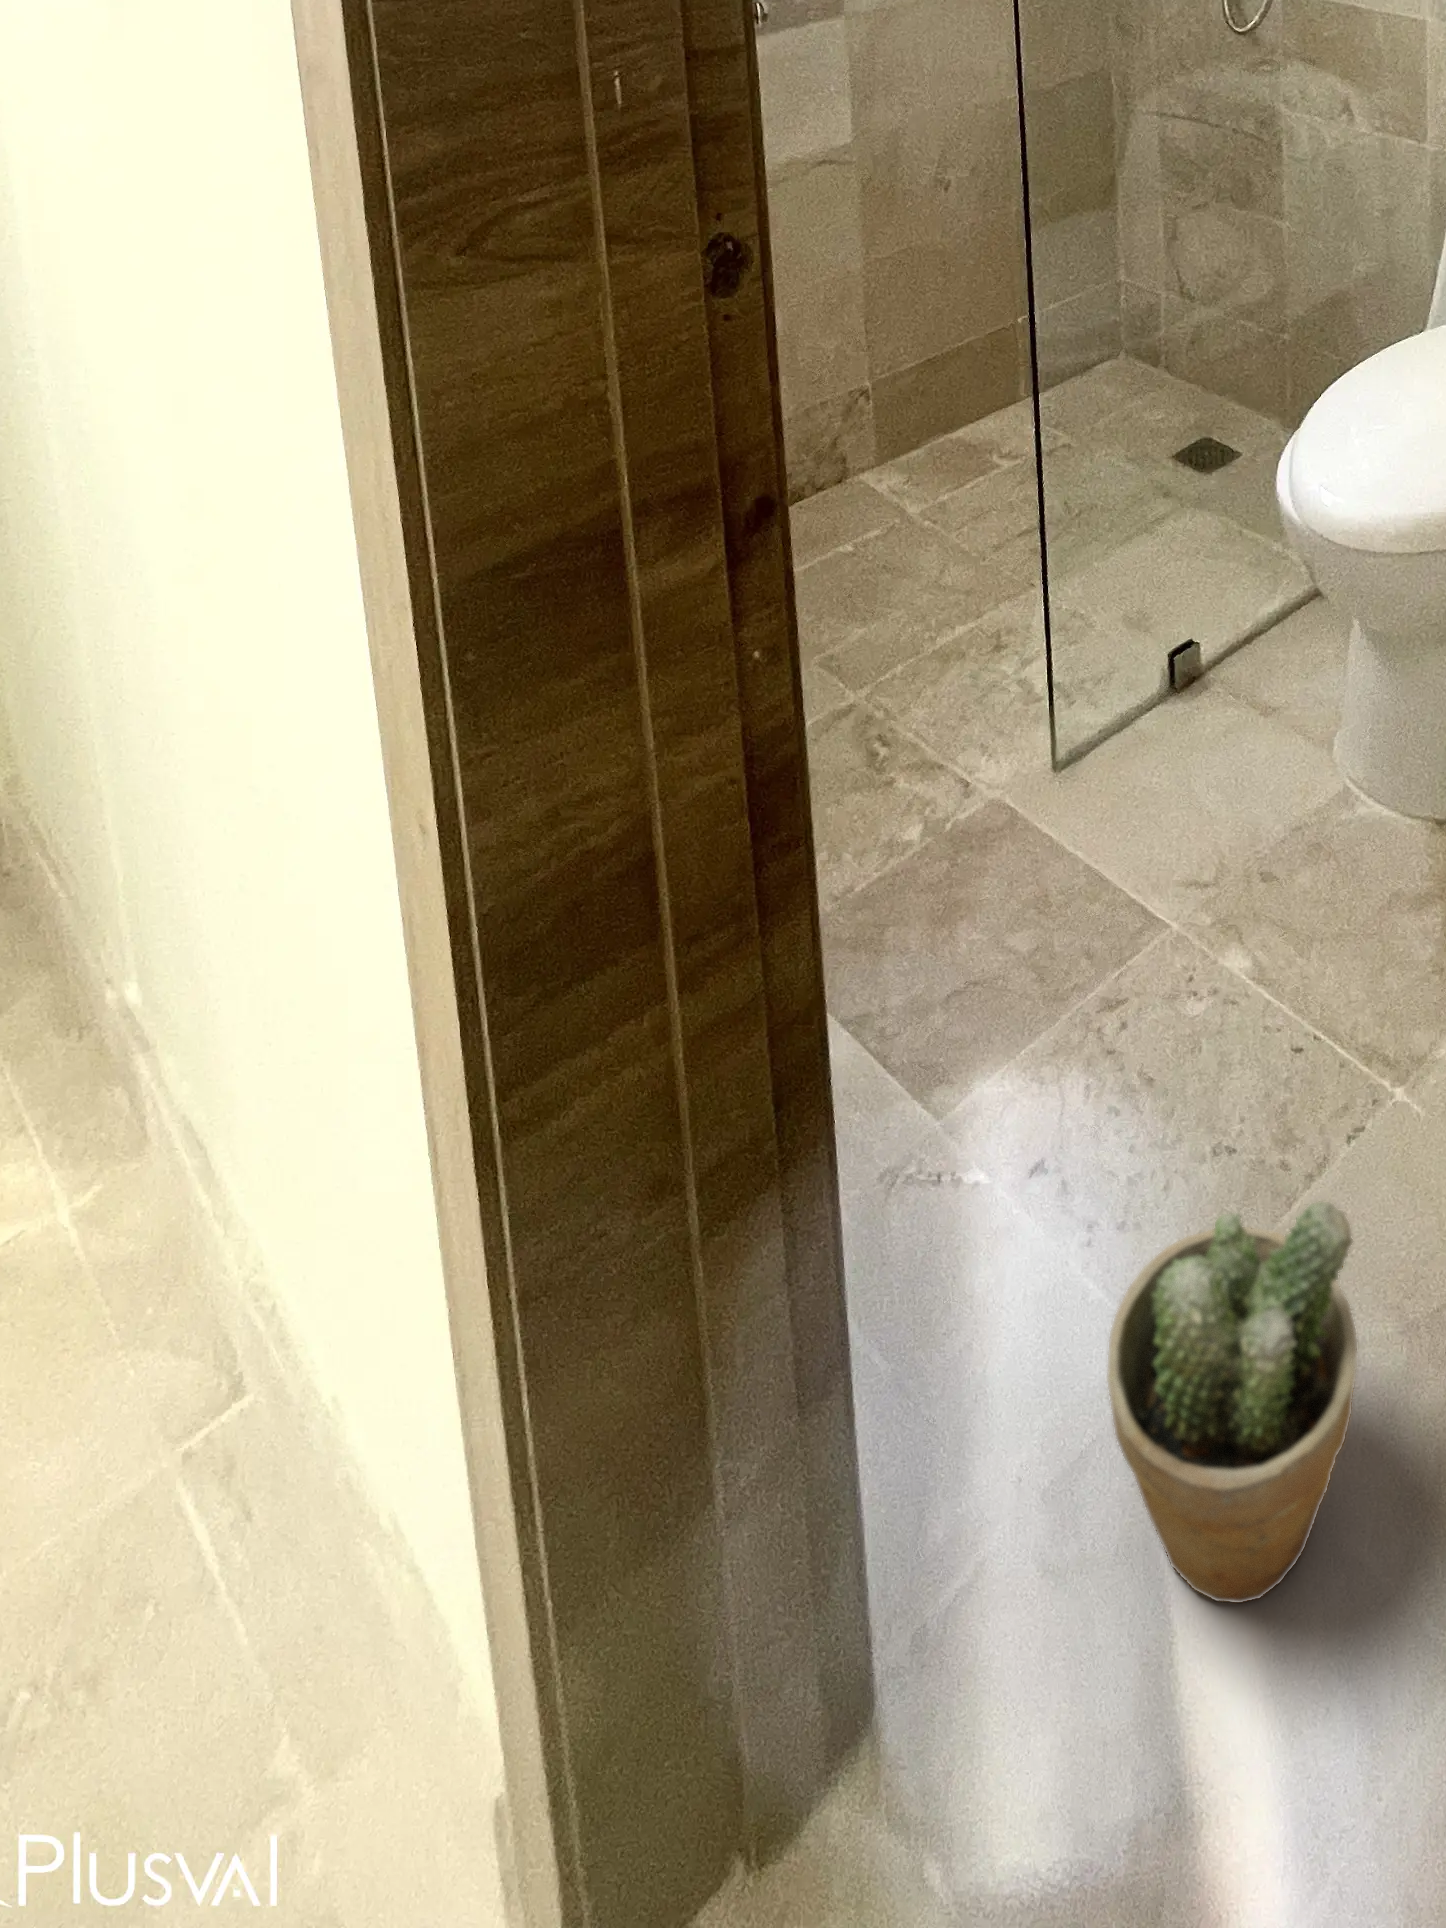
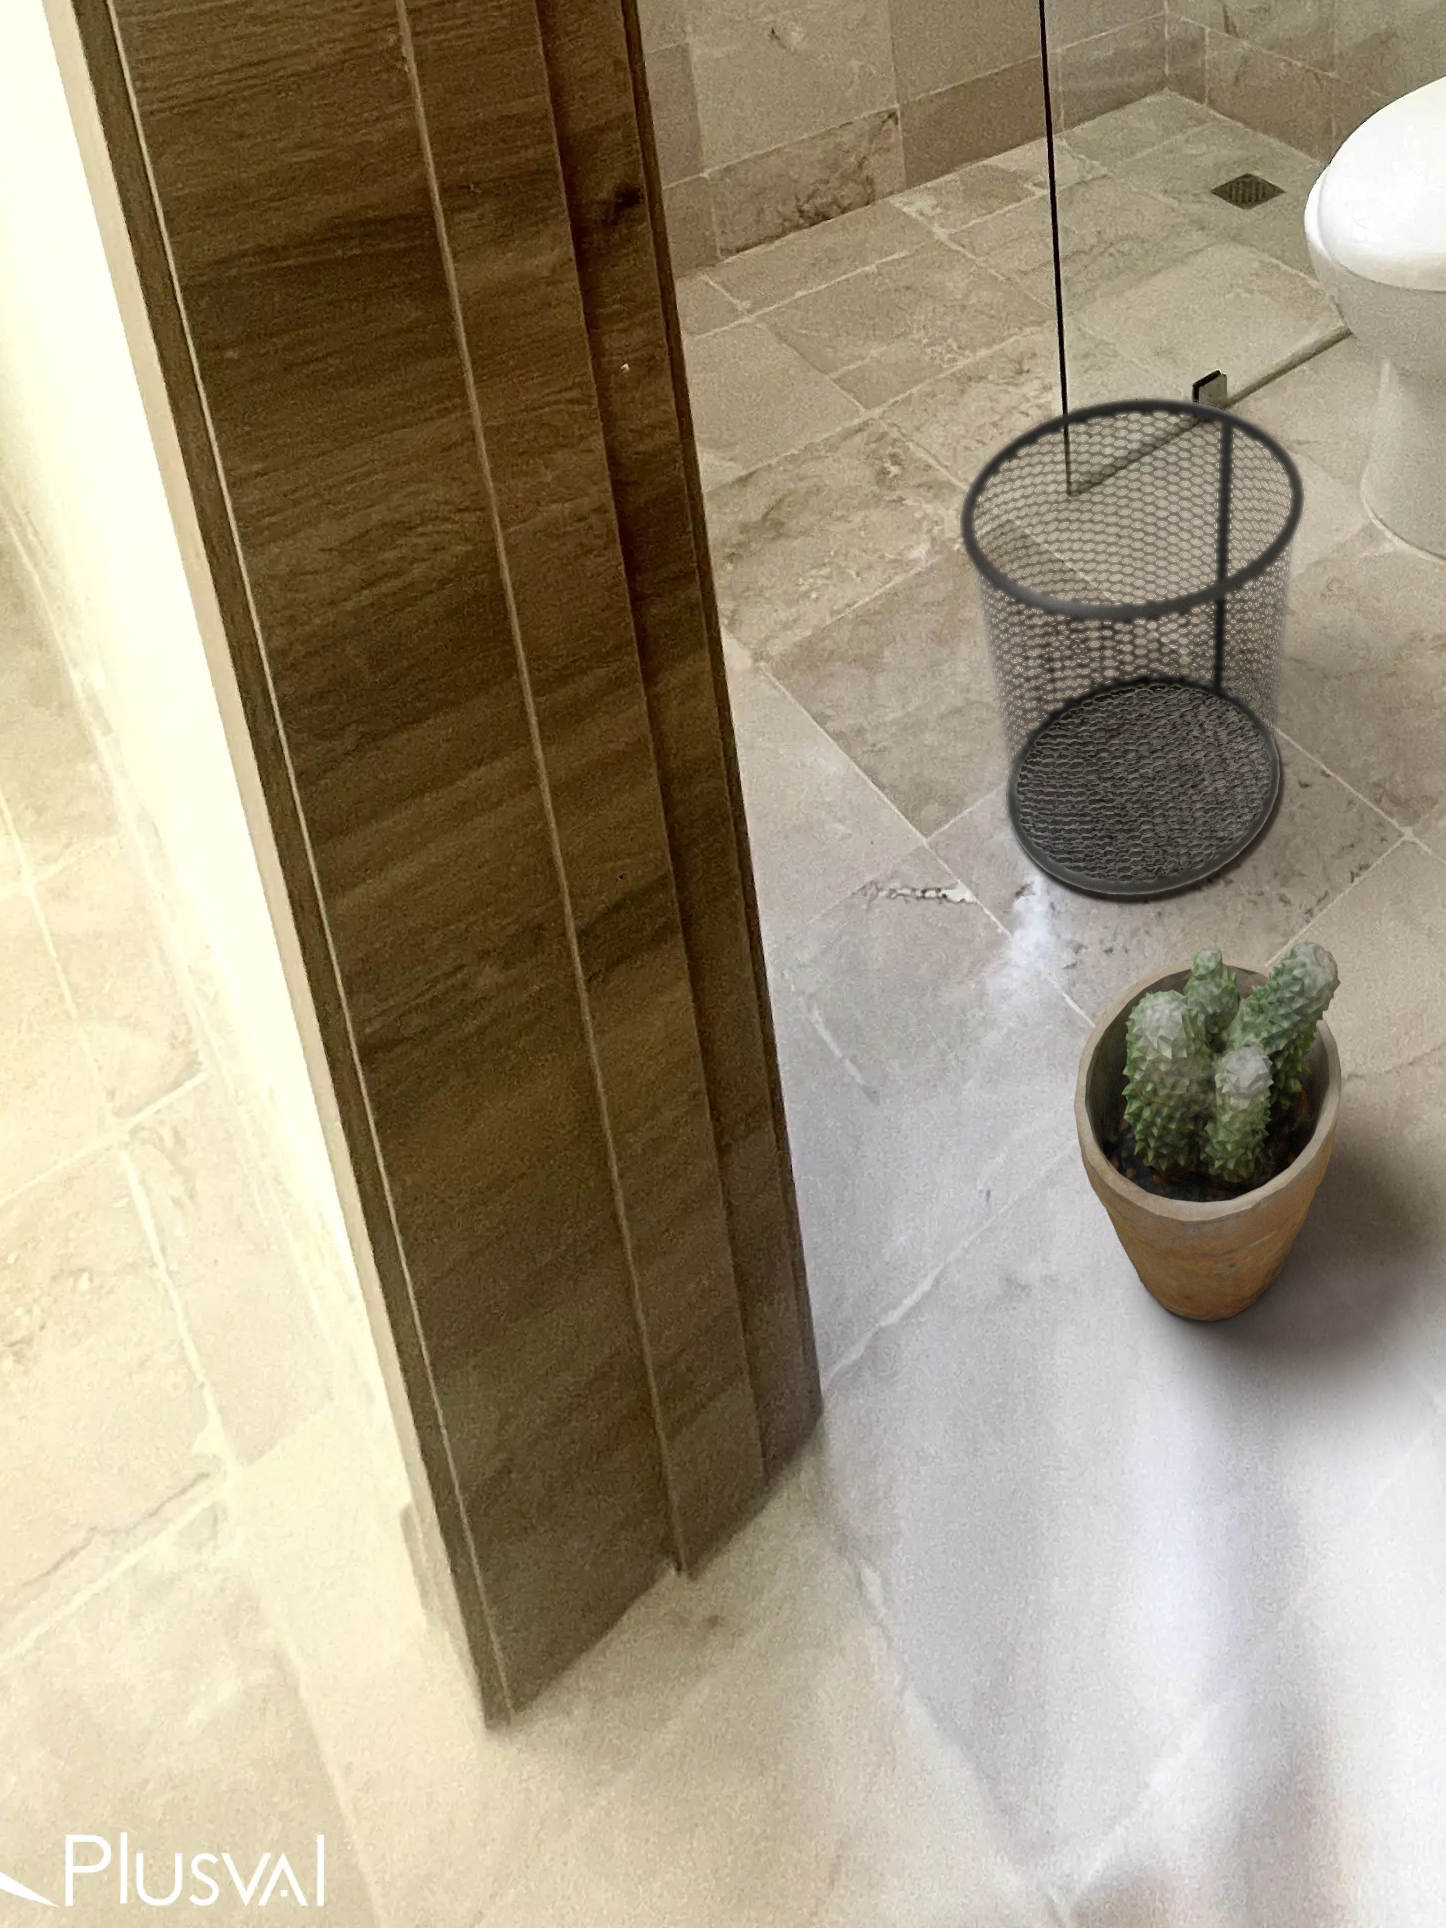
waste bin: none [972,669,1292,1174] -> present [960,398,1305,895]

